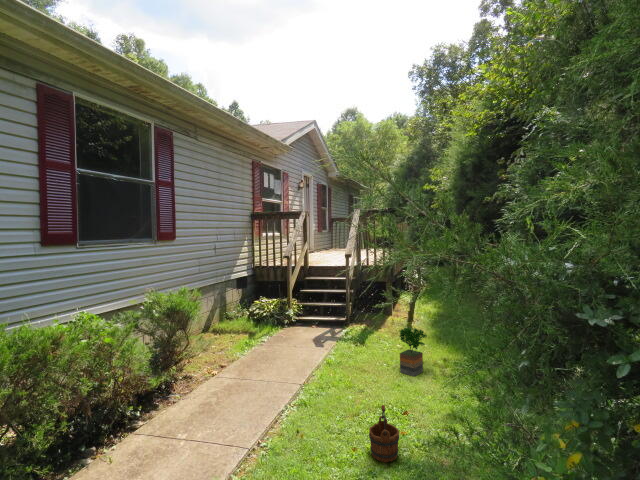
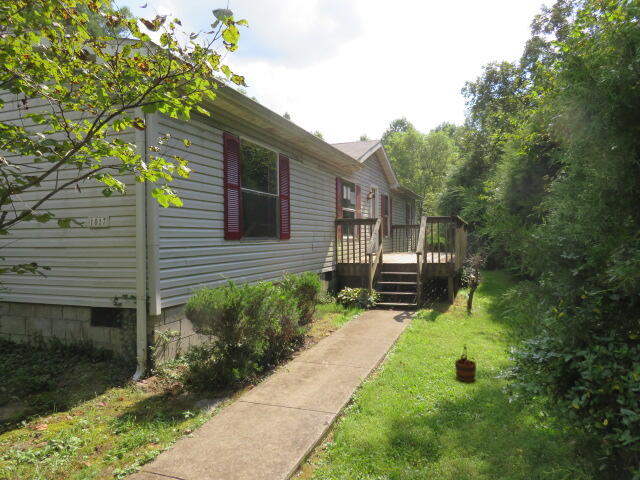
potted tree: present [400,328,427,377] -> none [467,306,491,342]

